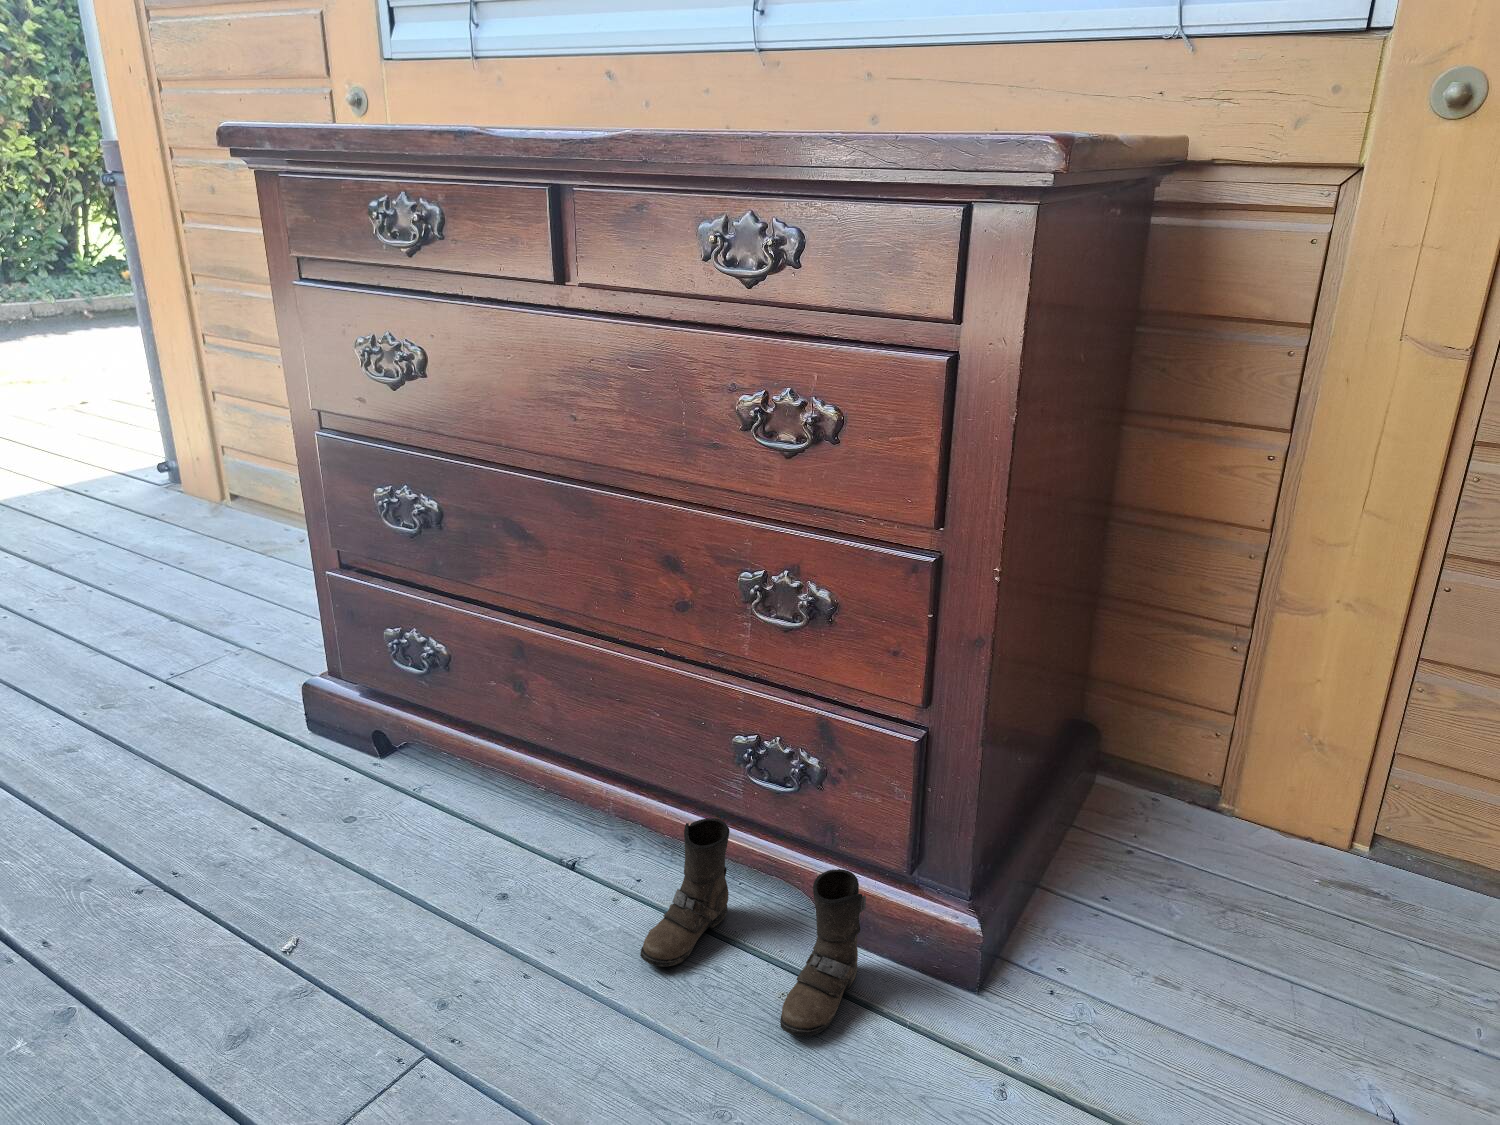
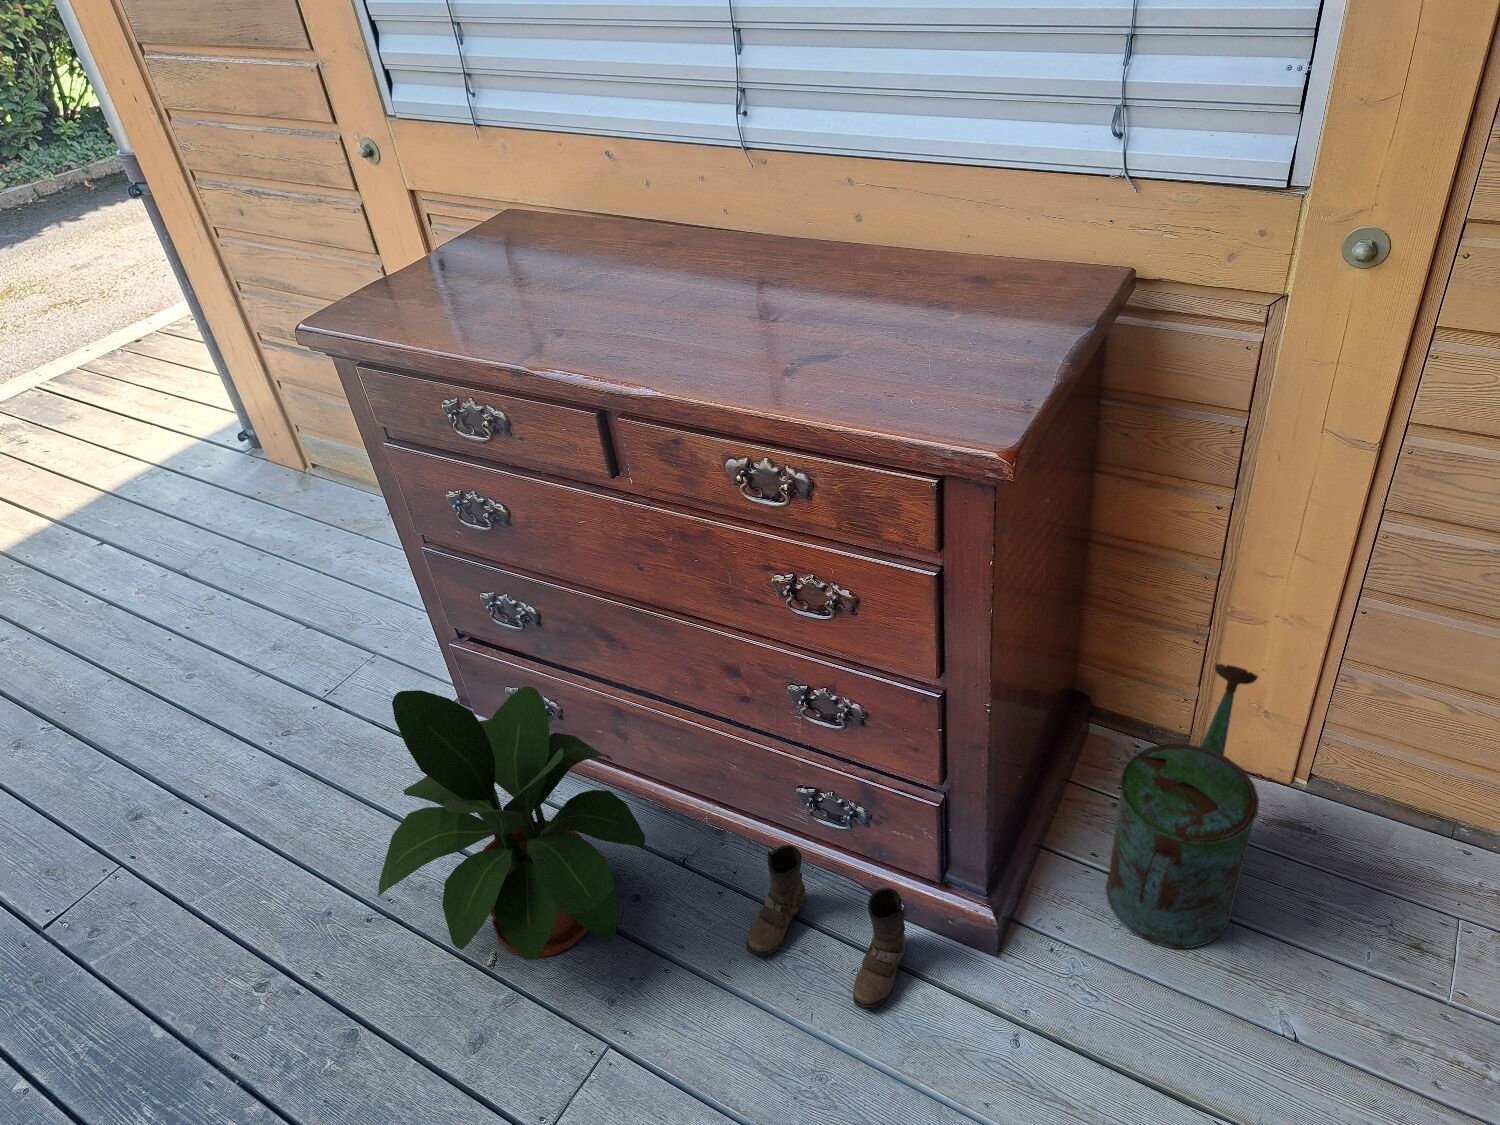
potted plant: none [150,518,527,947] -> present [378,687,645,960]
watering can: none [1124,651,1338,1005] -> present [1106,664,1259,948]

